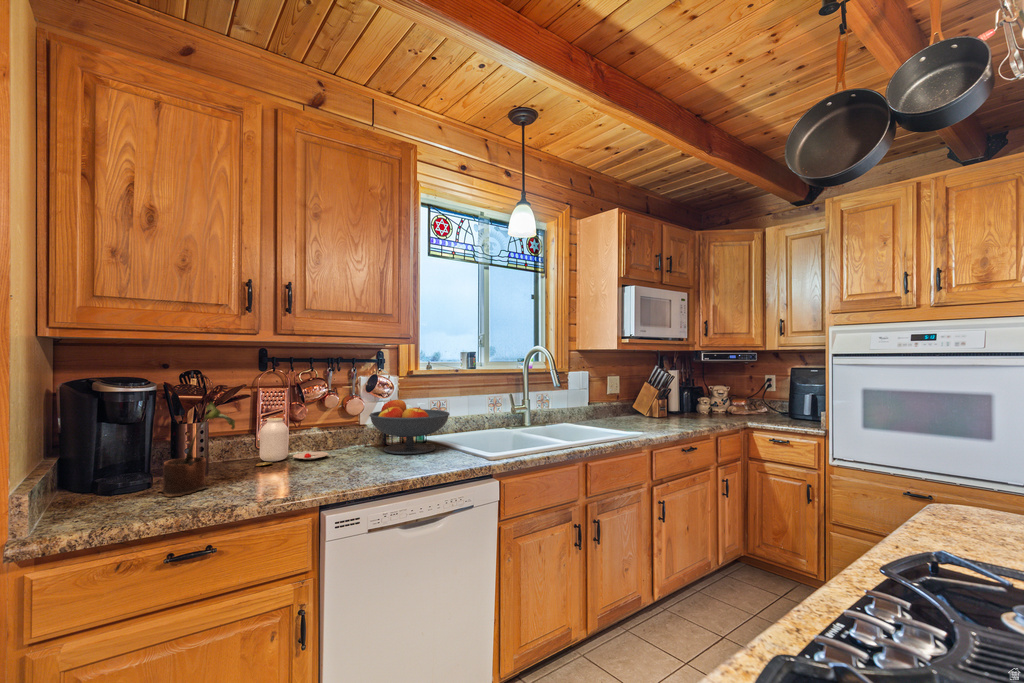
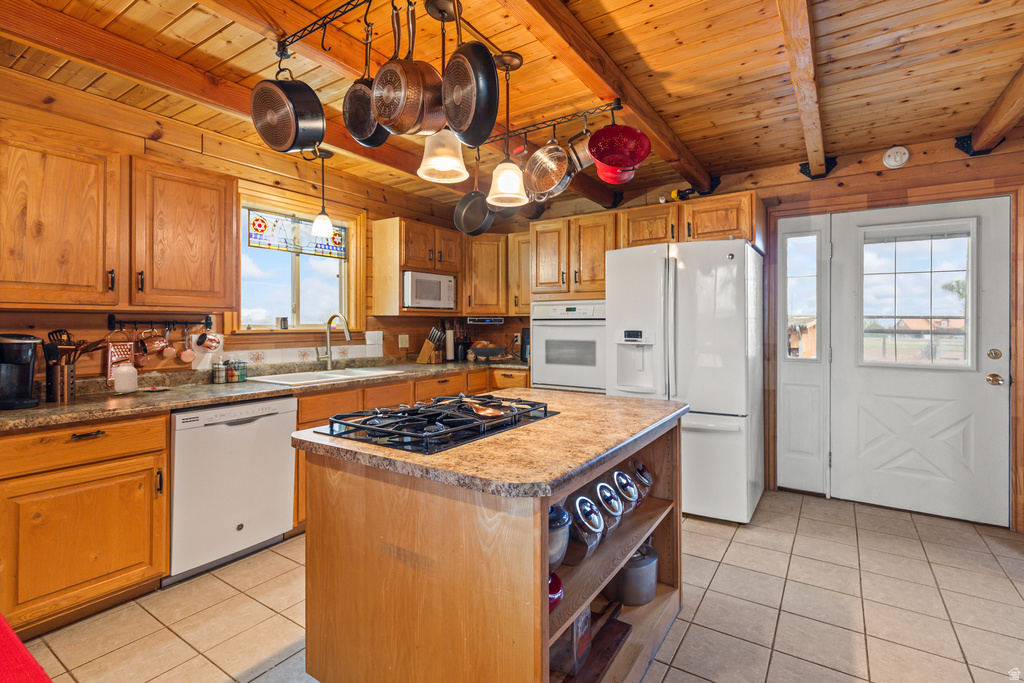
fruit bowl: present [369,399,450,454] -> present [470,341,505,364]
potted plant: present [159,402,235,496] -> none [48,349,102,408]

